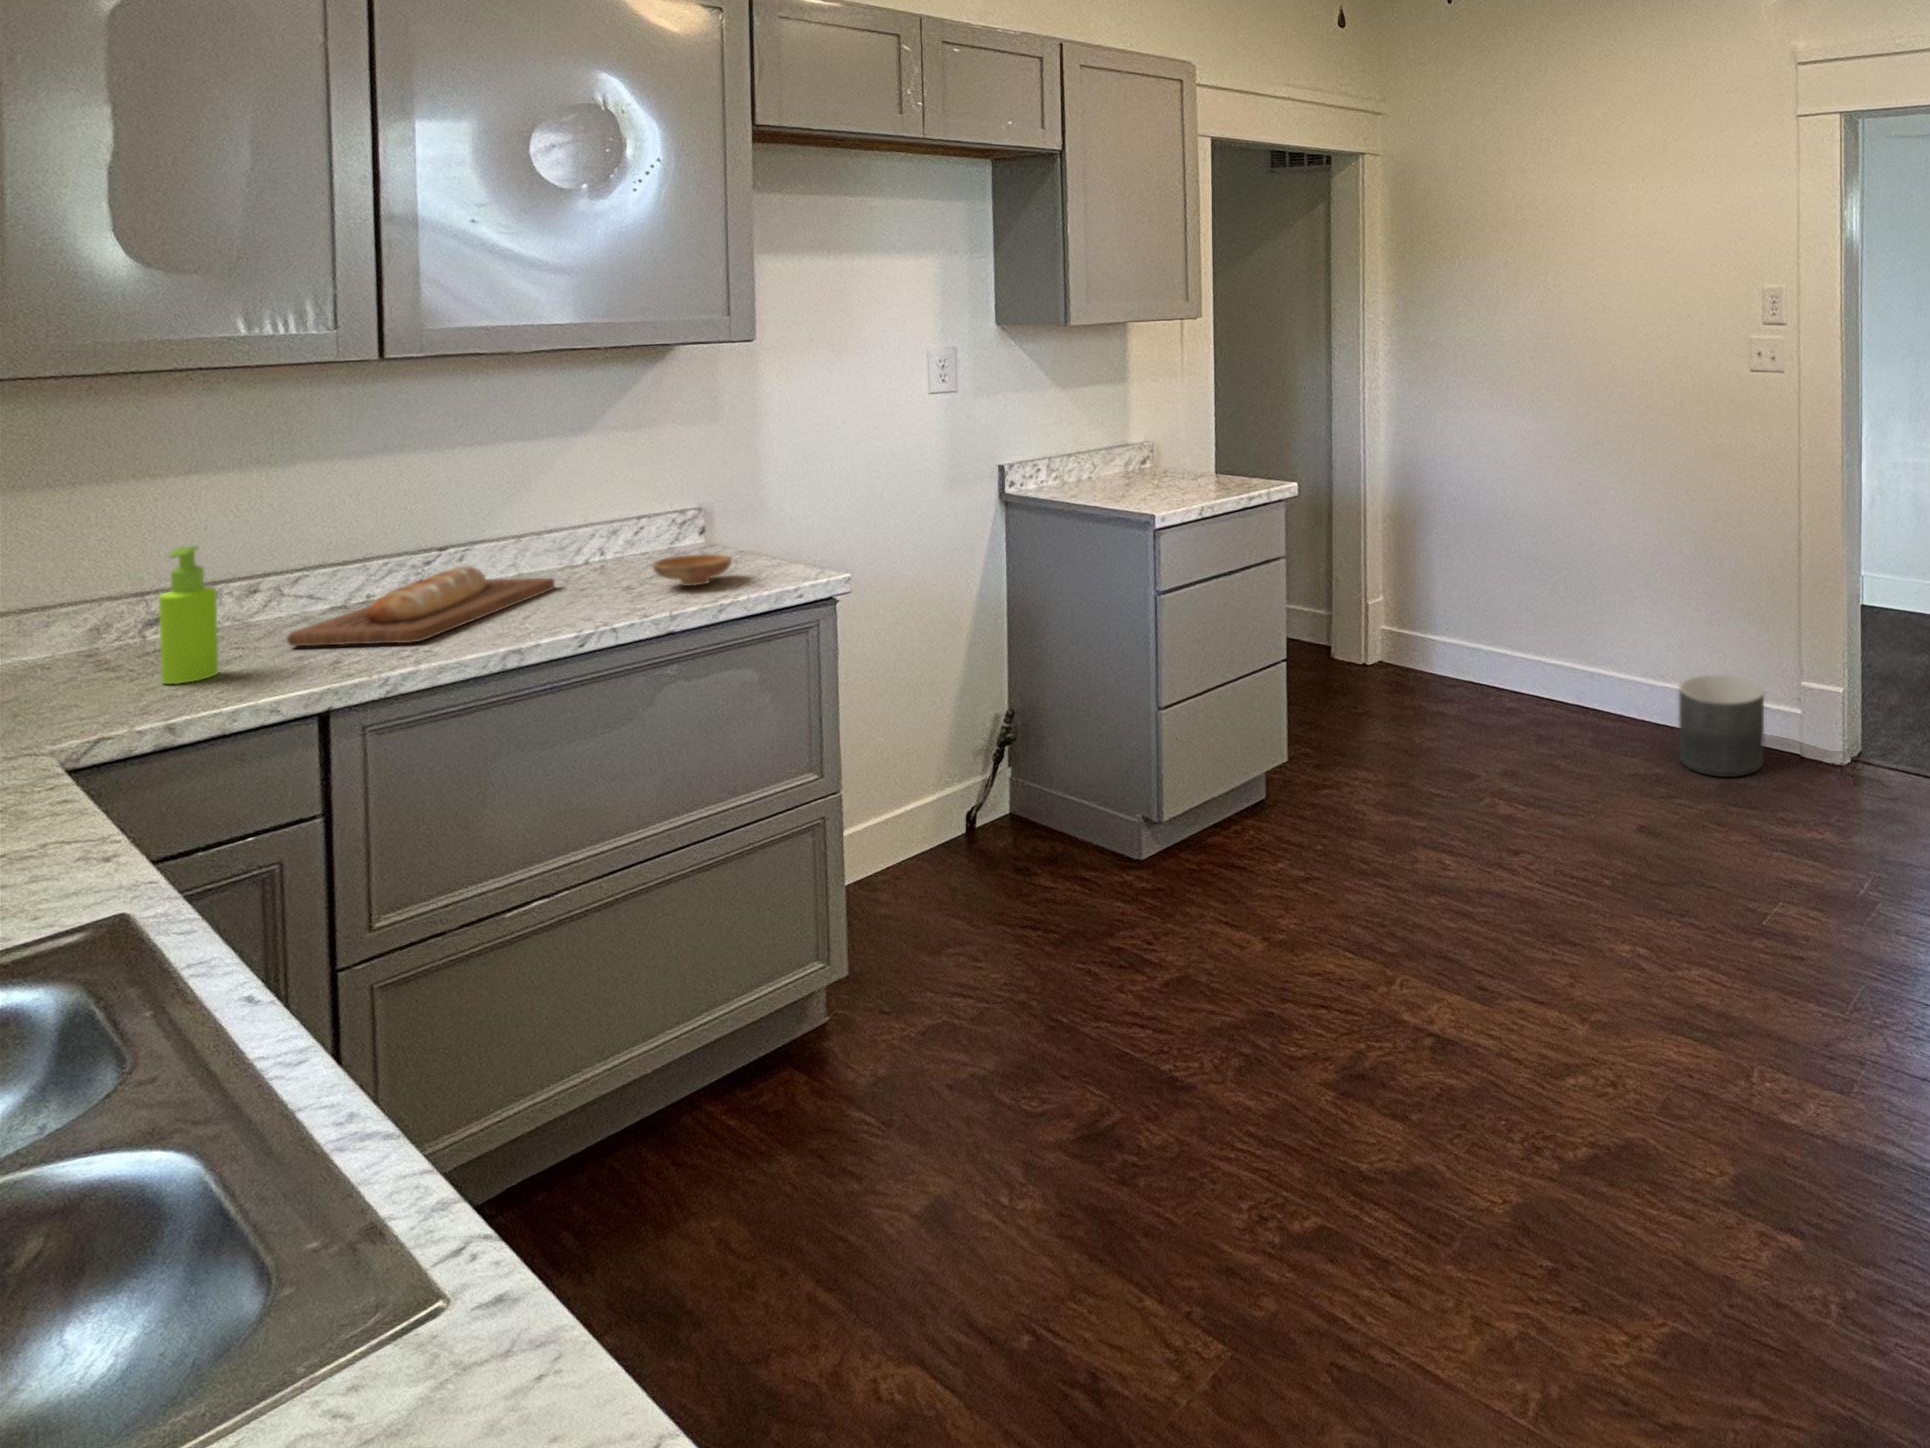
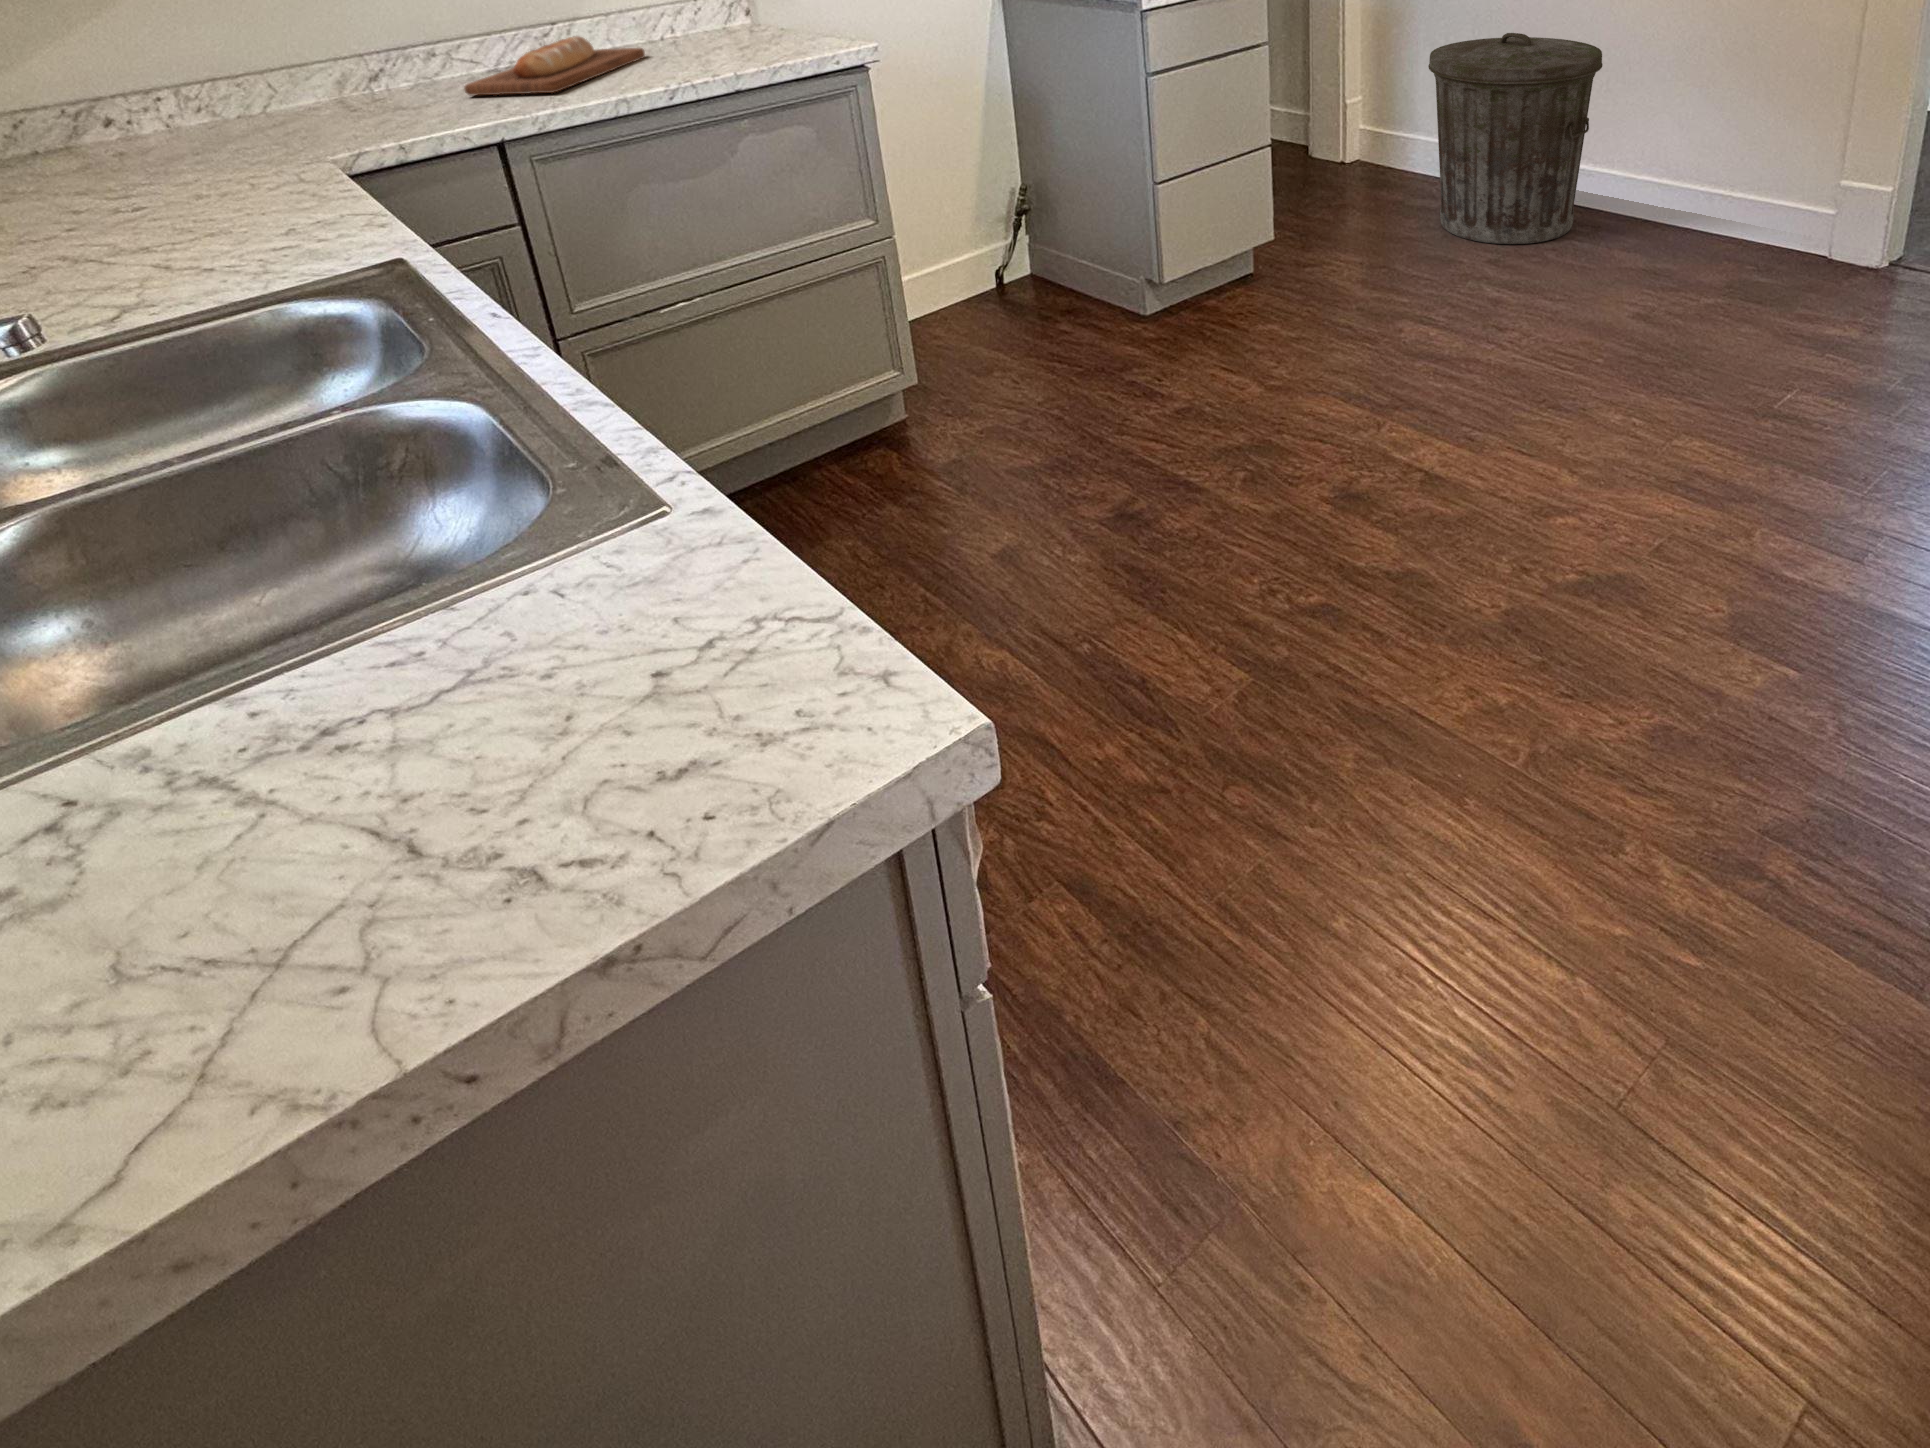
trash can: none [1443,544,1598,754] -> present [1428,33,1603,244]
soap dispenser: present [159,546,218,684] -> none [366,7,425,119]
bowl: present [653,554,732,586] -> none [715,27,777,53]
planter: present [1679,675,1764,777] -> none [1681,170,1790,272]

